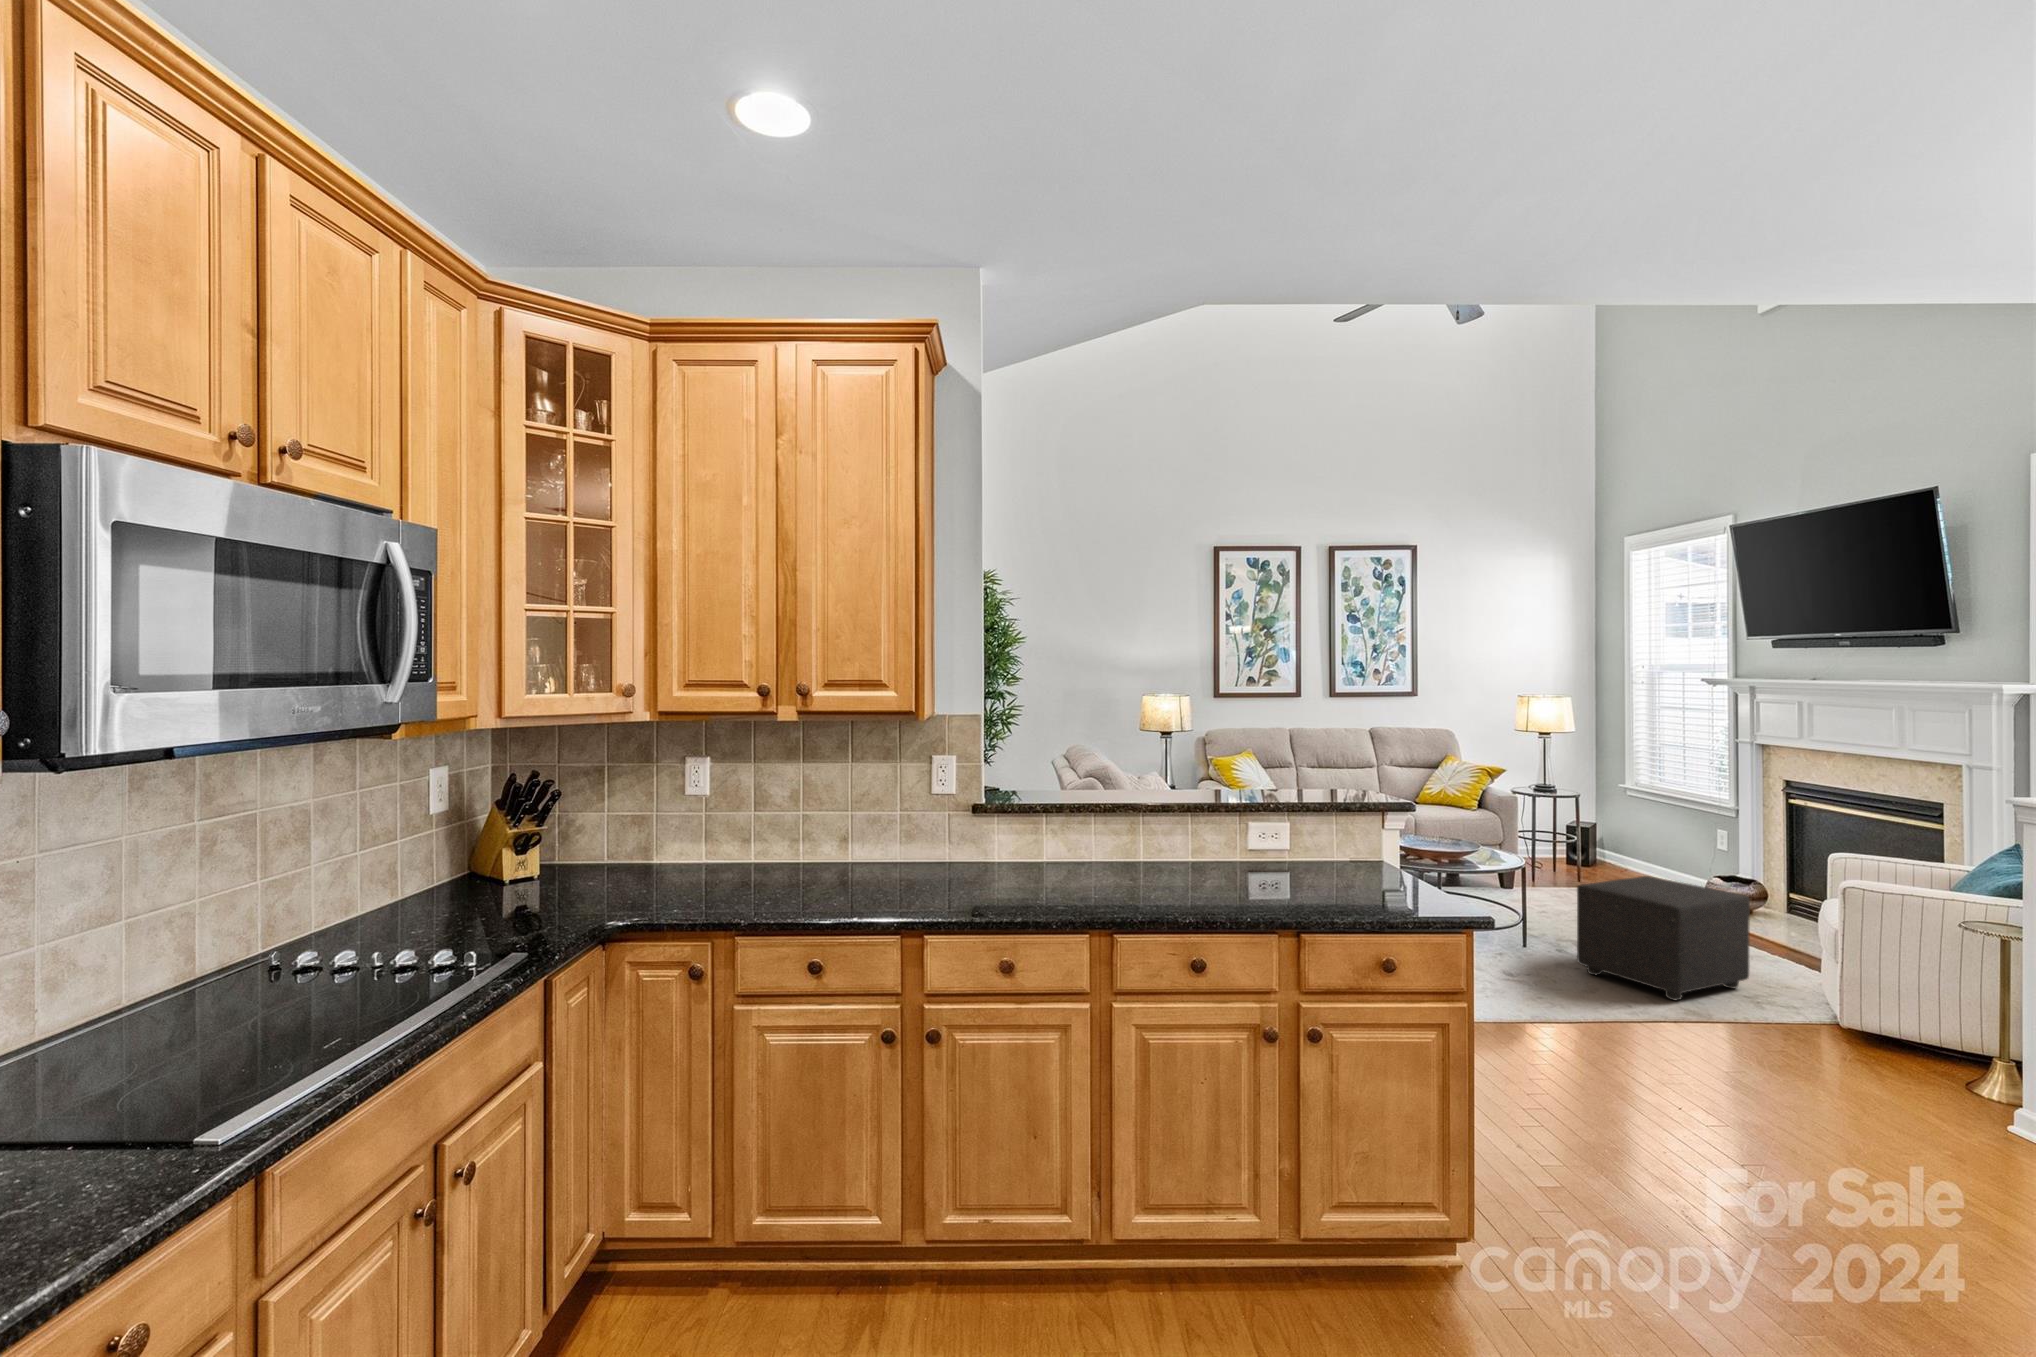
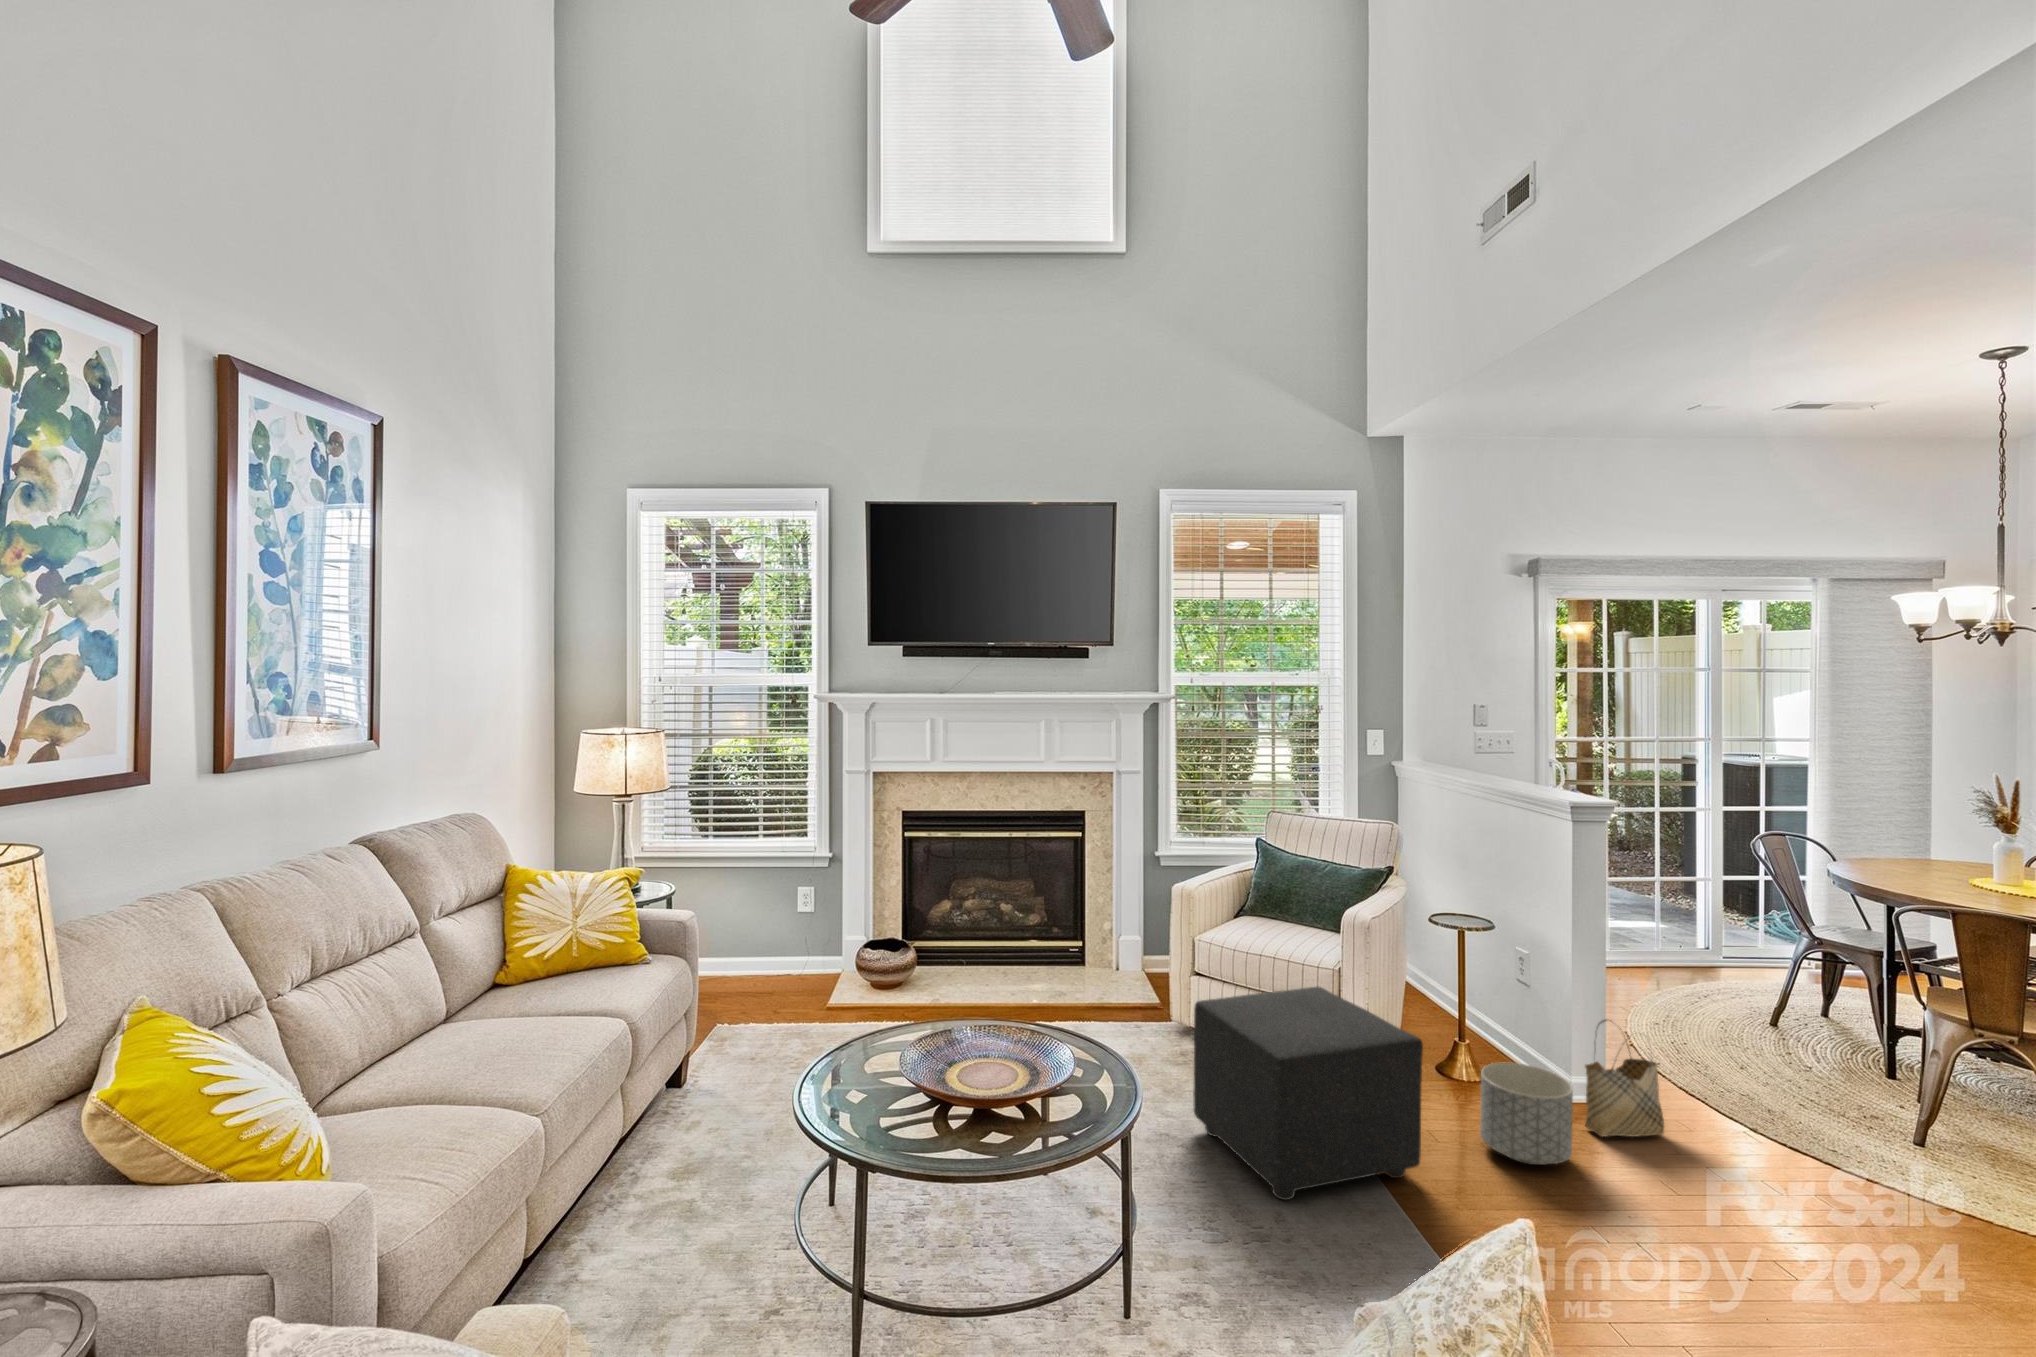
planter: none [1746,967,1826,1042] -> present [1480,1063,1573,1165]
woven basket: none [1877,980,1965,1088] -> present [1585,1020,1664,1137]

